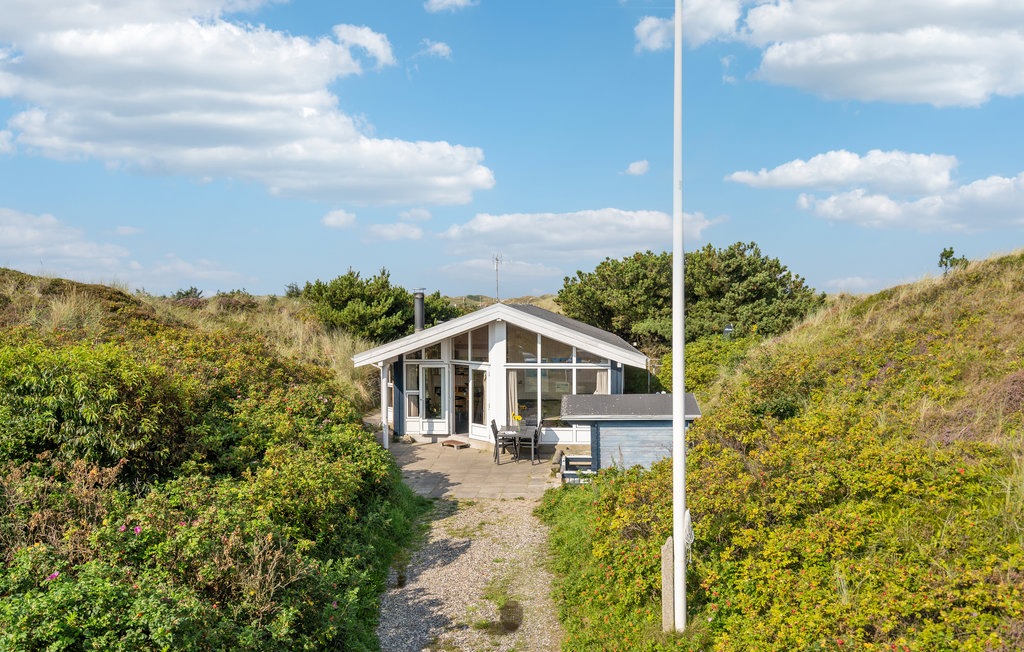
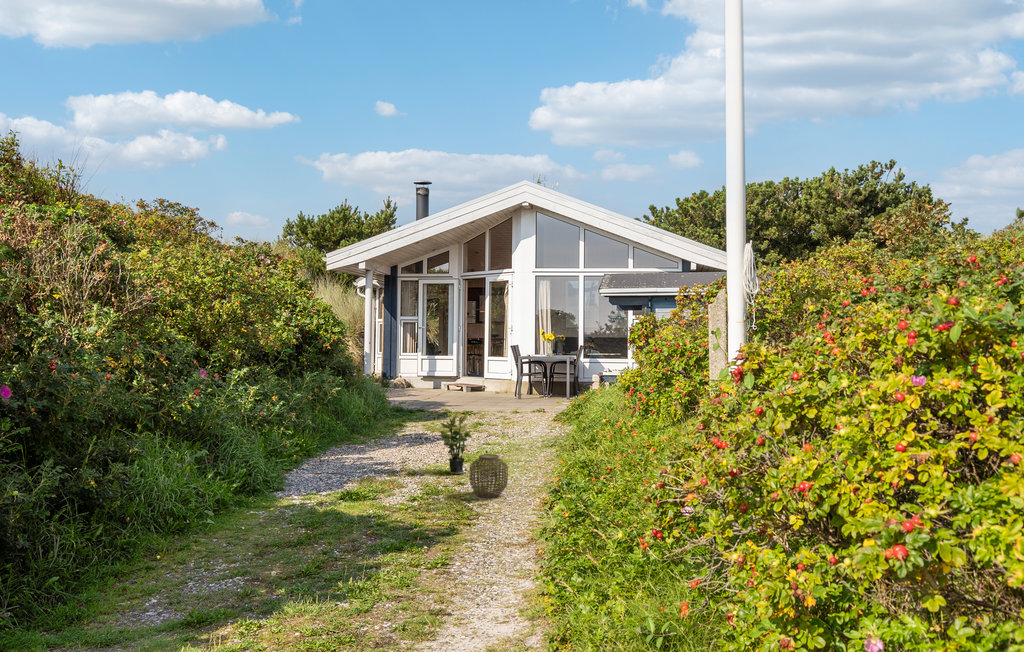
potted plant: present [391,551,410,588] -> present [440,413,472,474]

